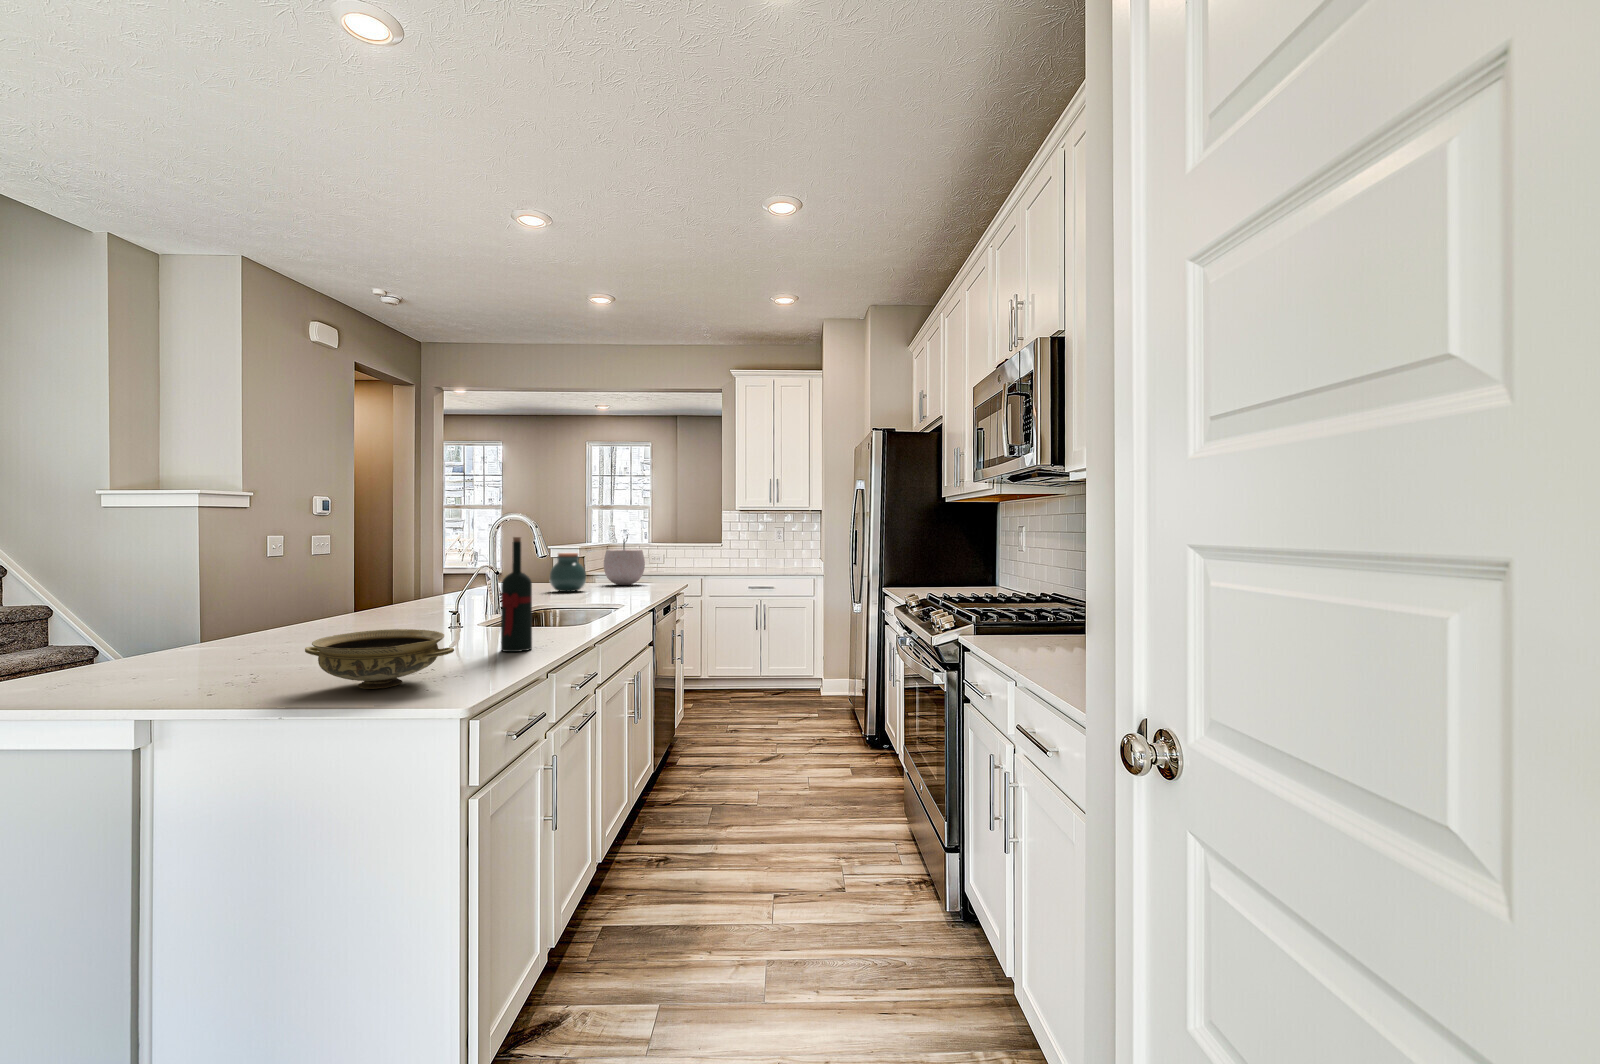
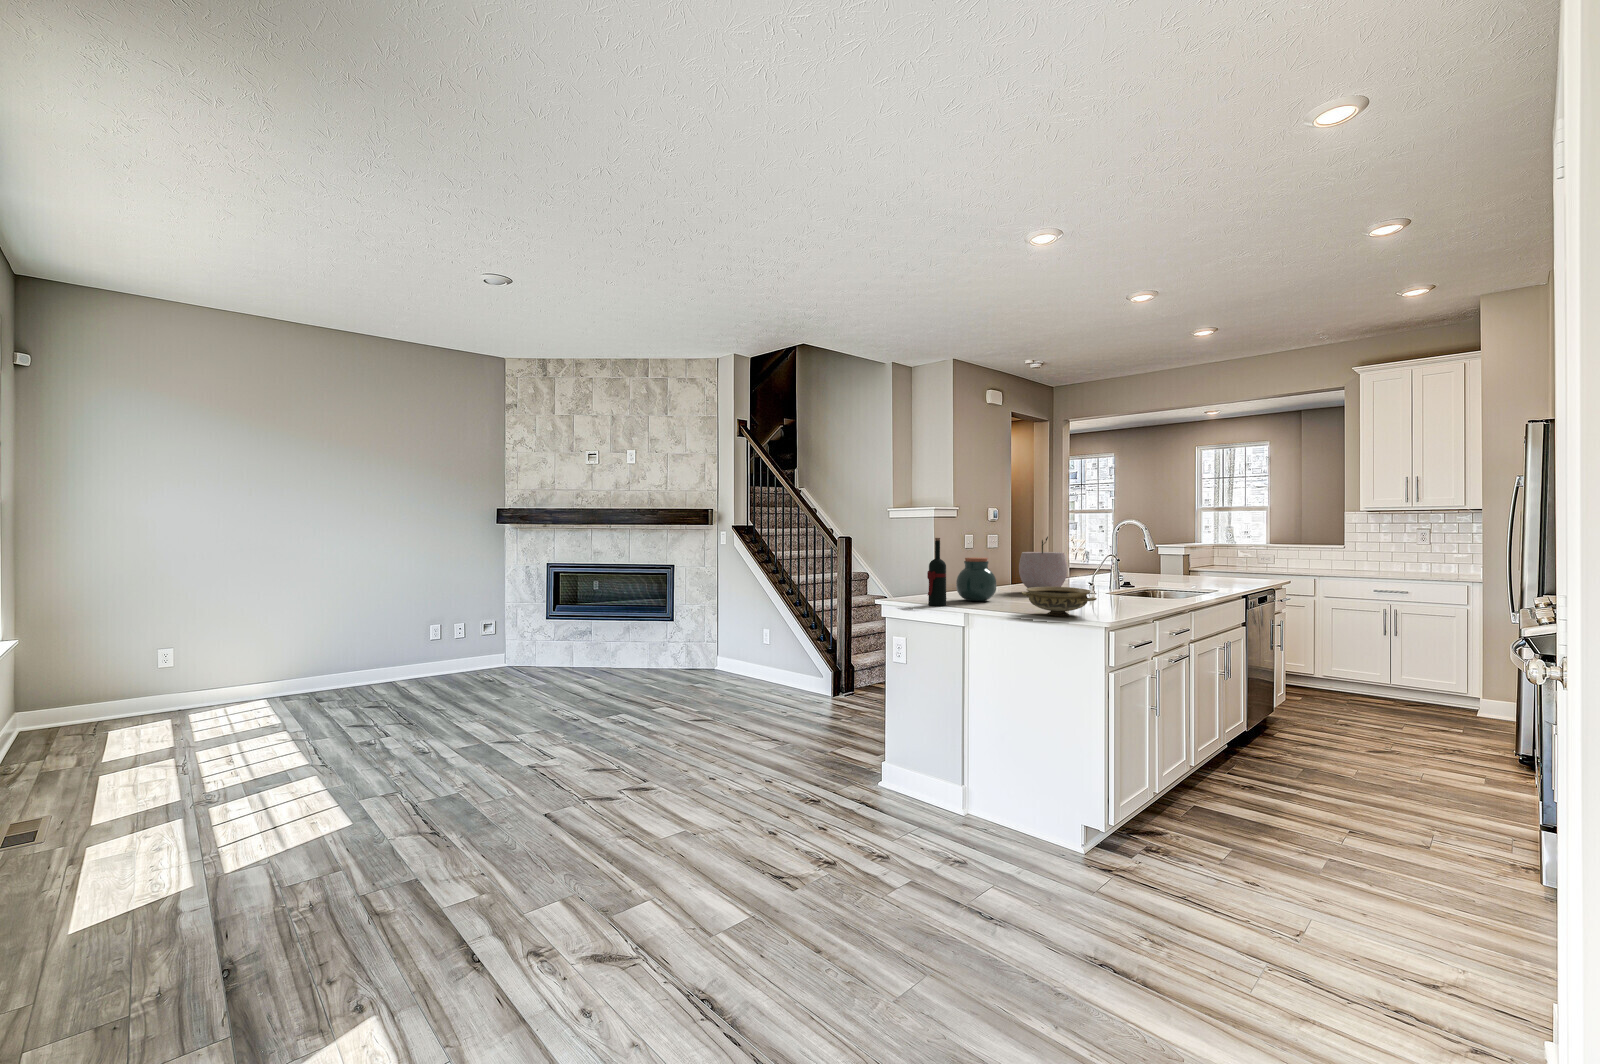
plant pot: present [604,536,645,585] -> present [1019,537,1067,588]
wine bottle: present [501,537,532,652] -> present [927,538,946,606]
jar: present [549,553,586,592] -> present [956,557,996,601]

